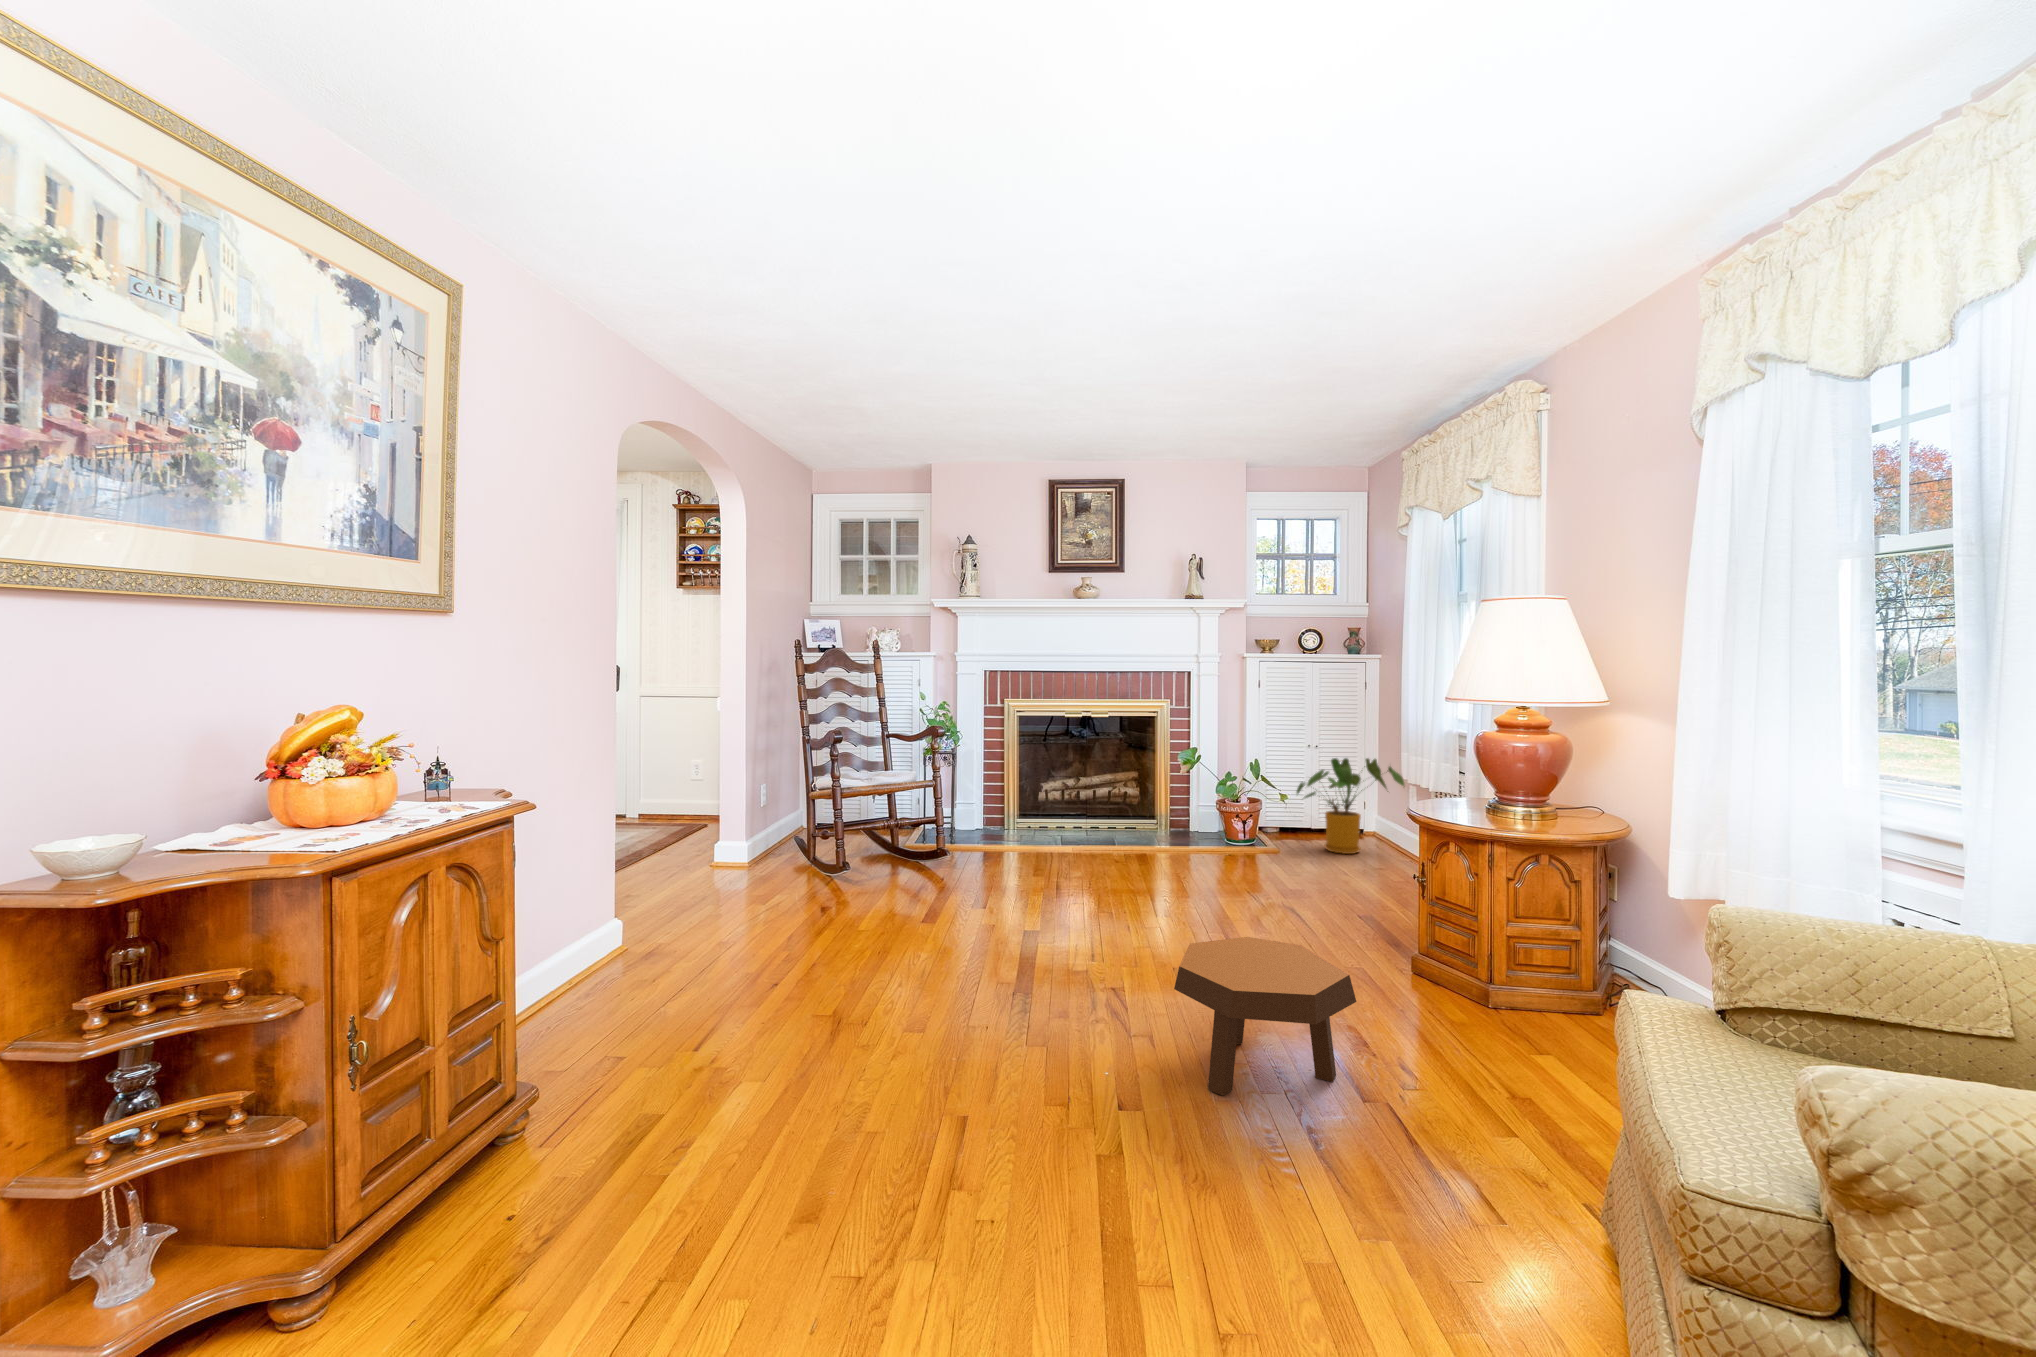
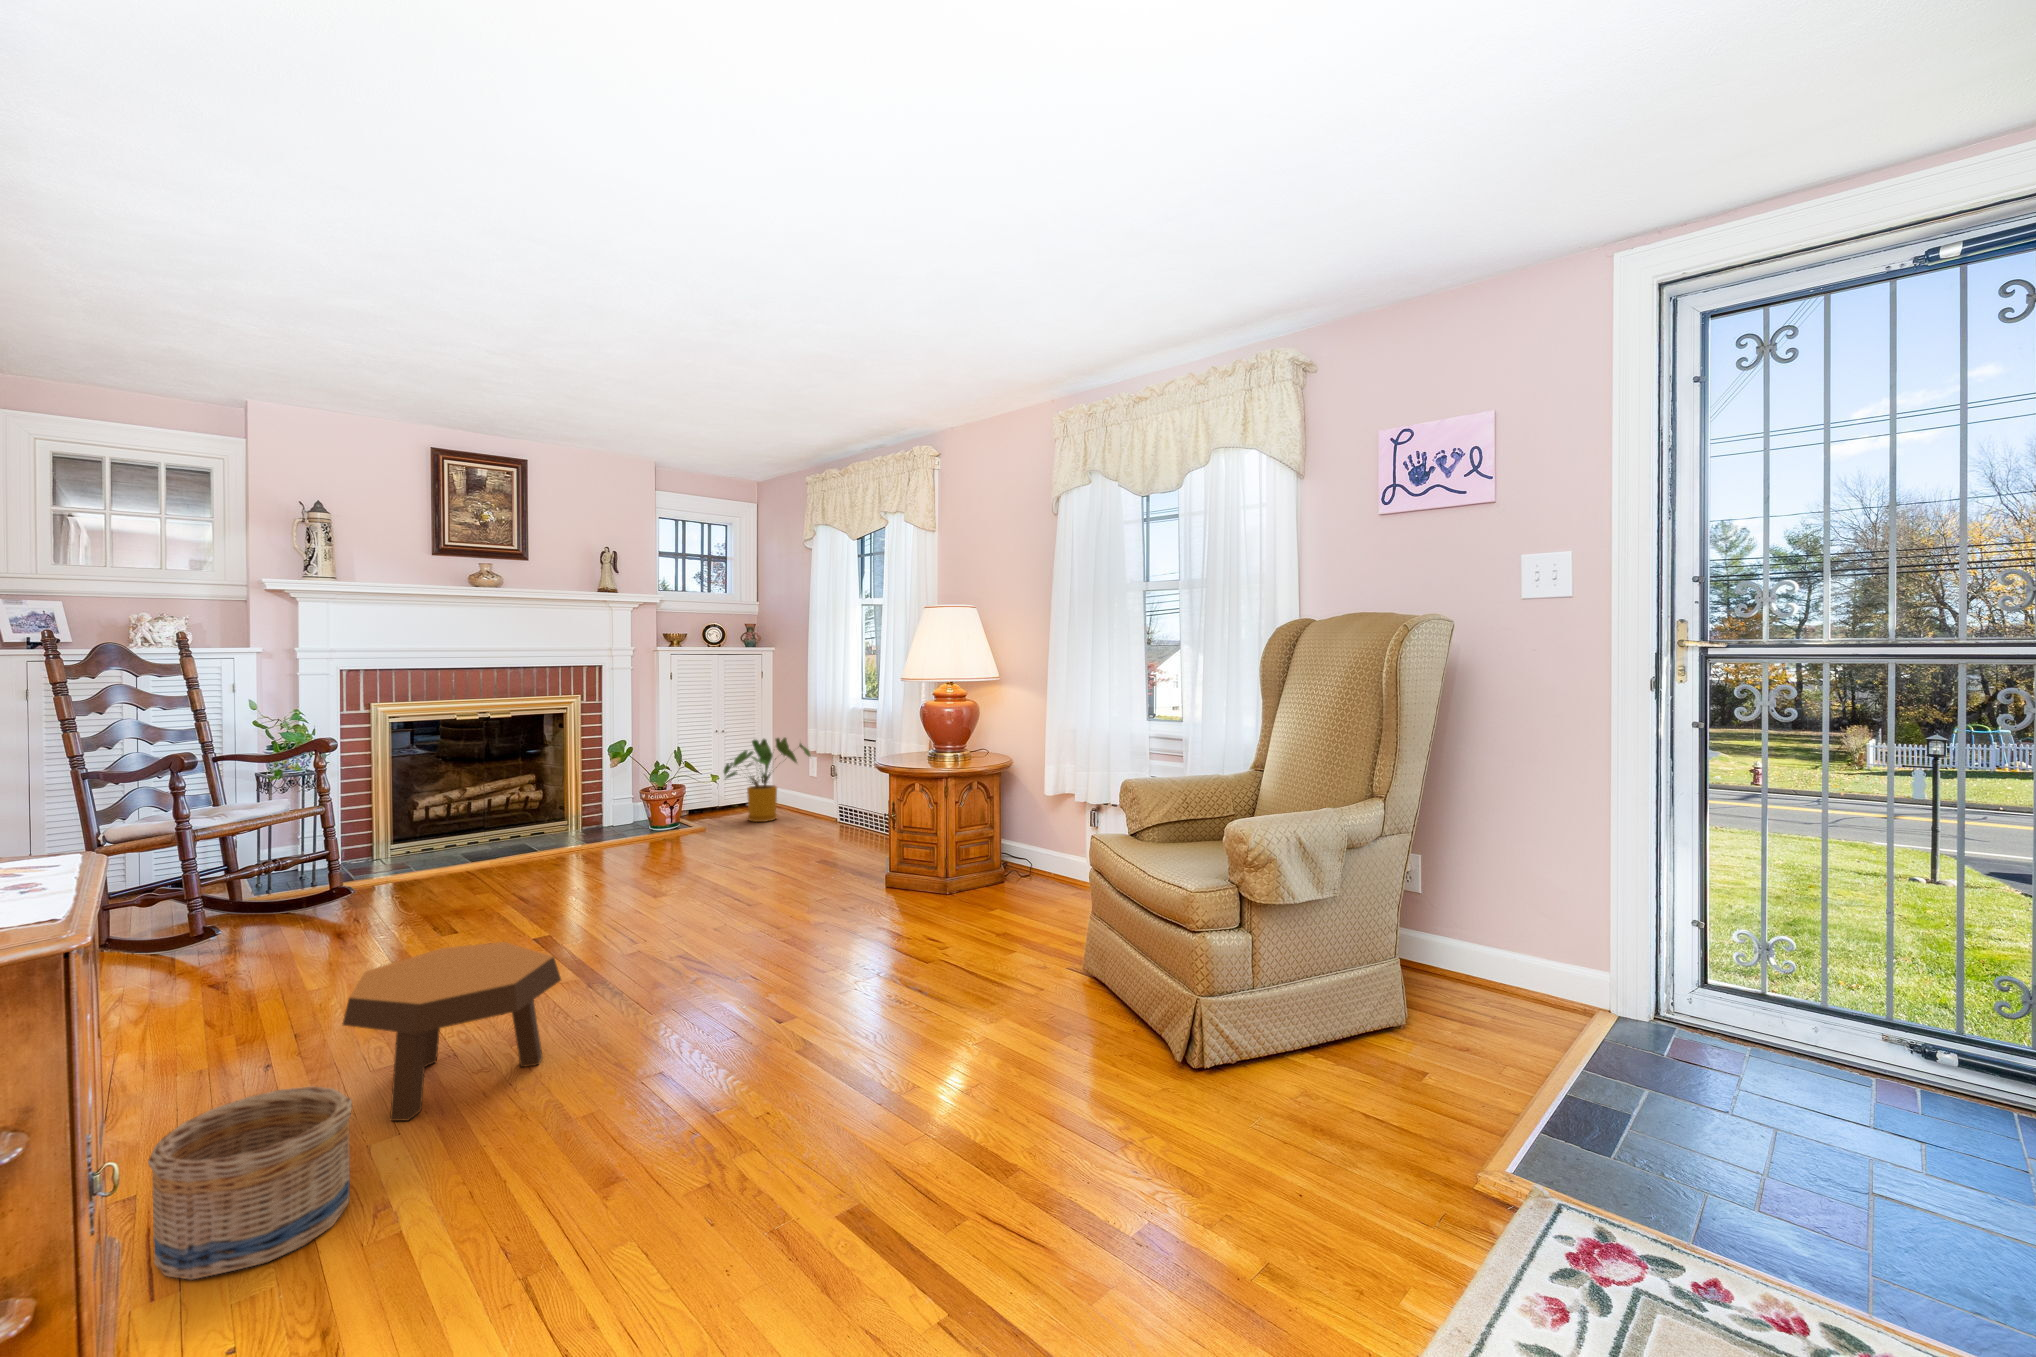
footstool: present [1174,937,1356,1096] -> present [342,942,561,1121]
basket: none [544,1018,681,1164] -> present [148,1087,352,1280]

